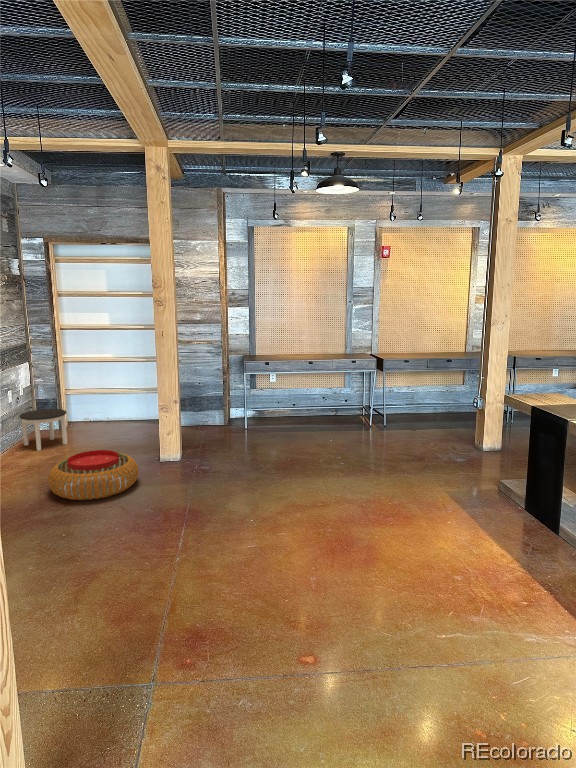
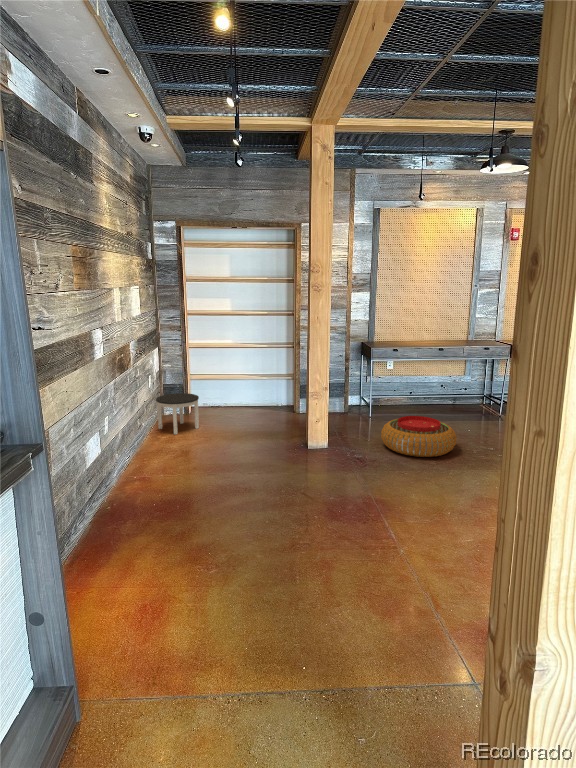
pouf: present [48,450,138,500] -> present [381,416,457,457]

